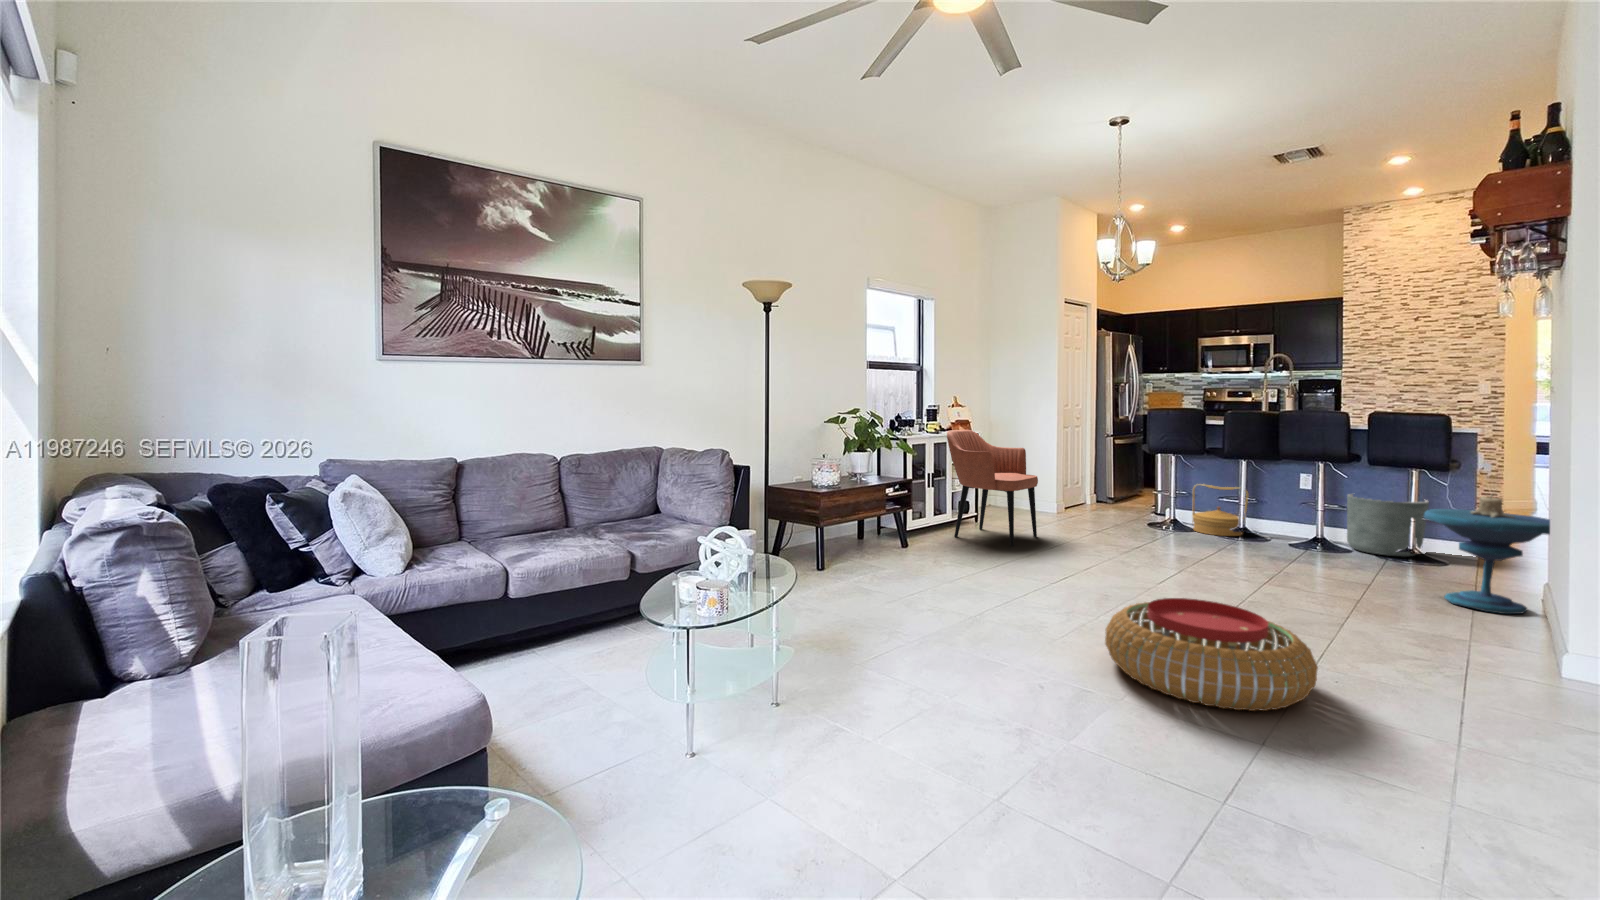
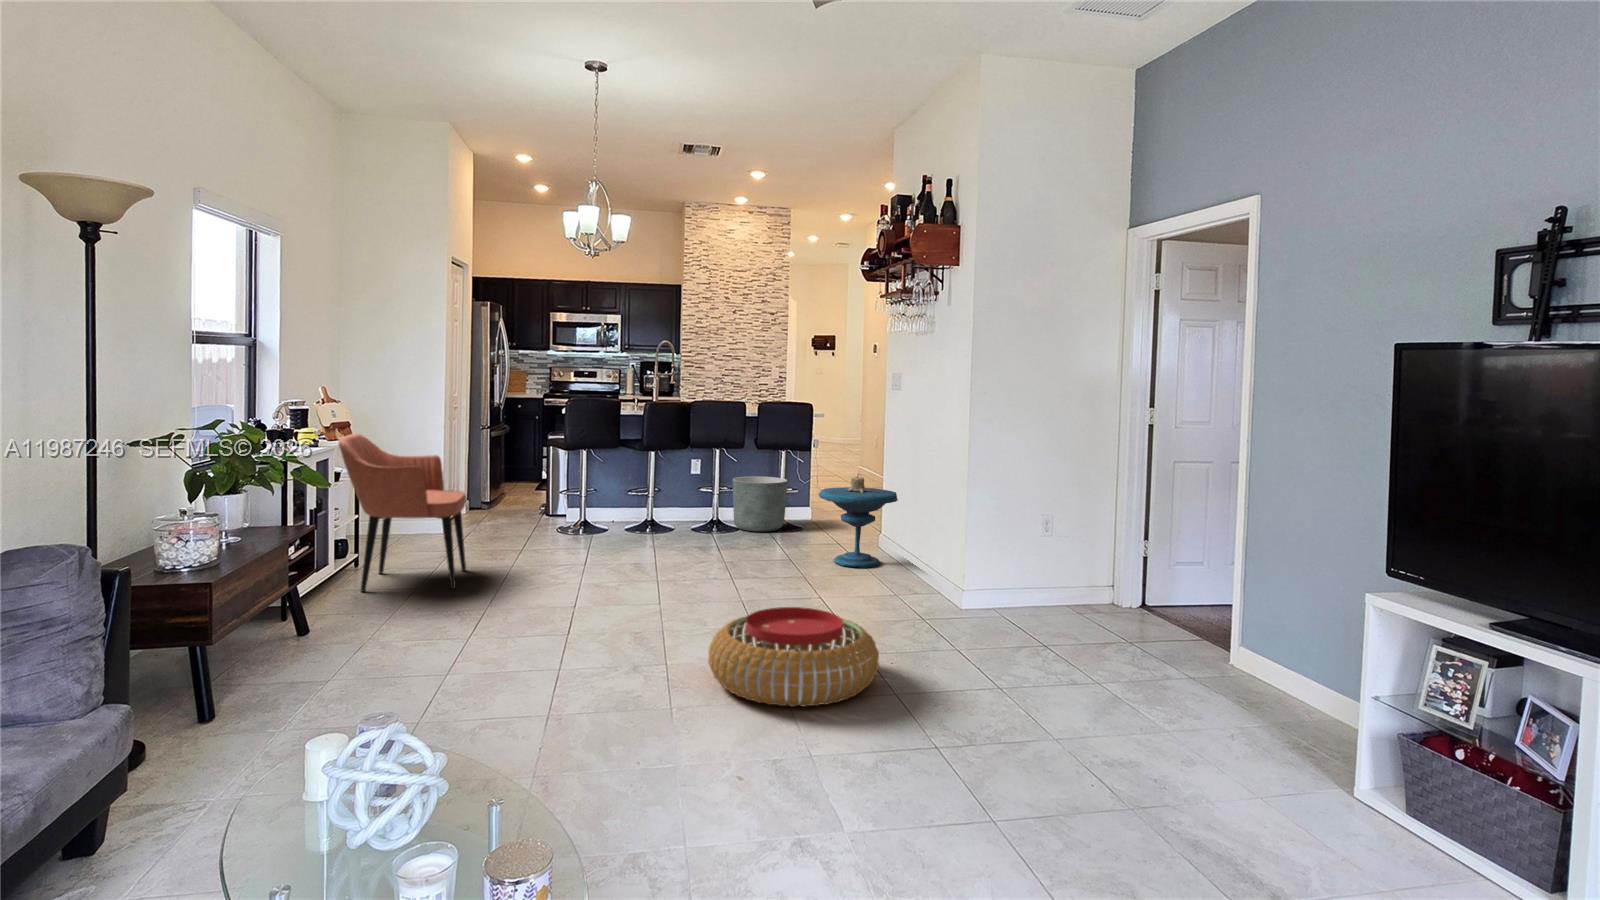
woven basket: present [1192,484,1249,536] -> none [603,480,655,534]

